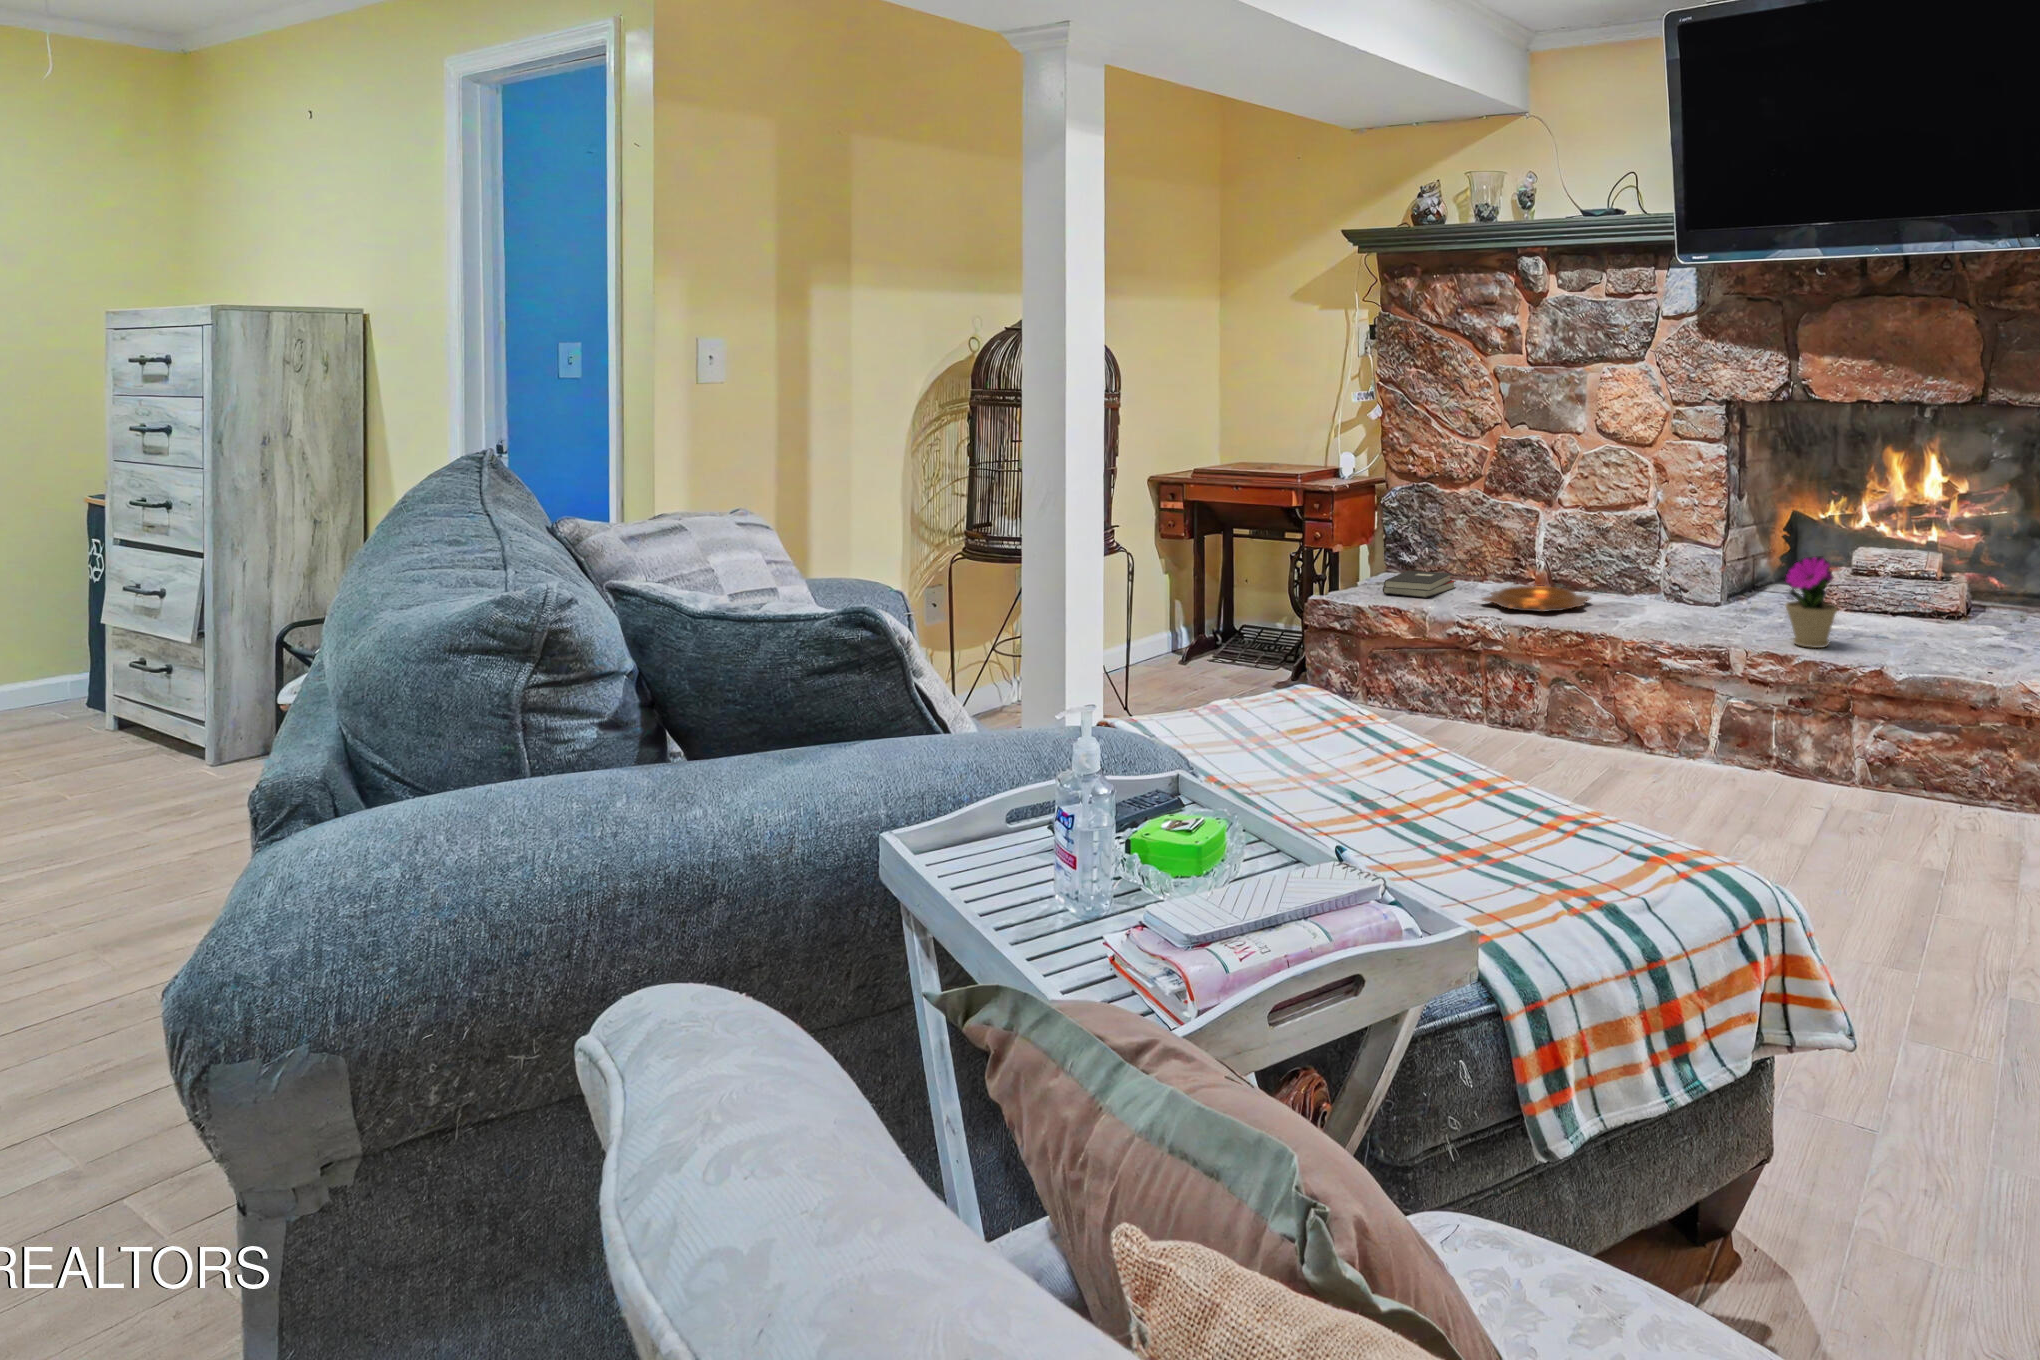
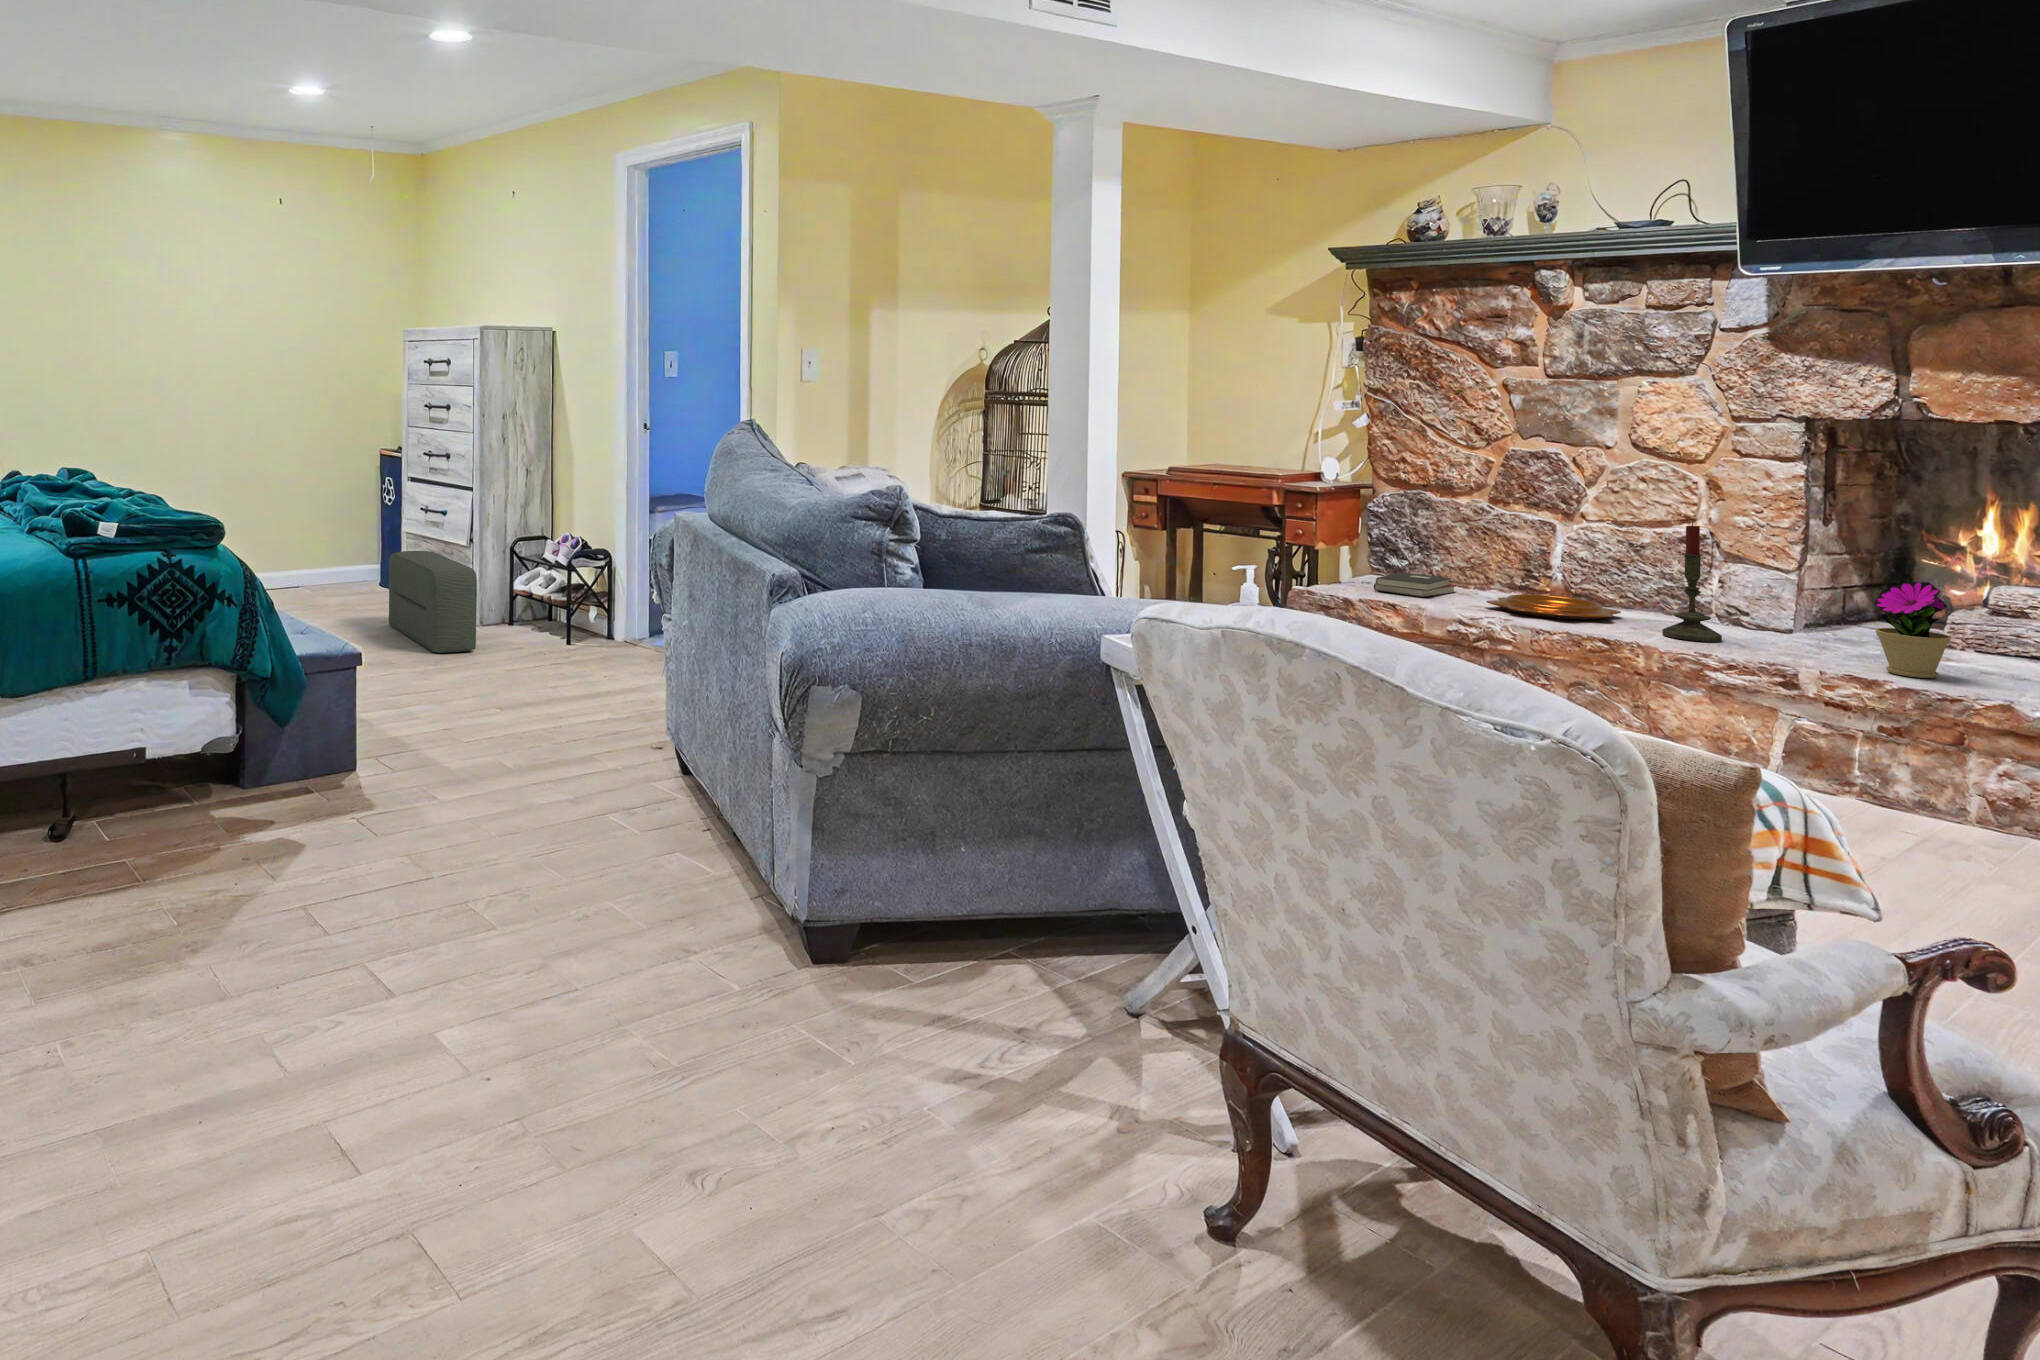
candle: none [1624,508,1670,626] -> present [1662,522,1722,642]
pouf: none [35,660,180,833] -> present [389,551,477,653]

